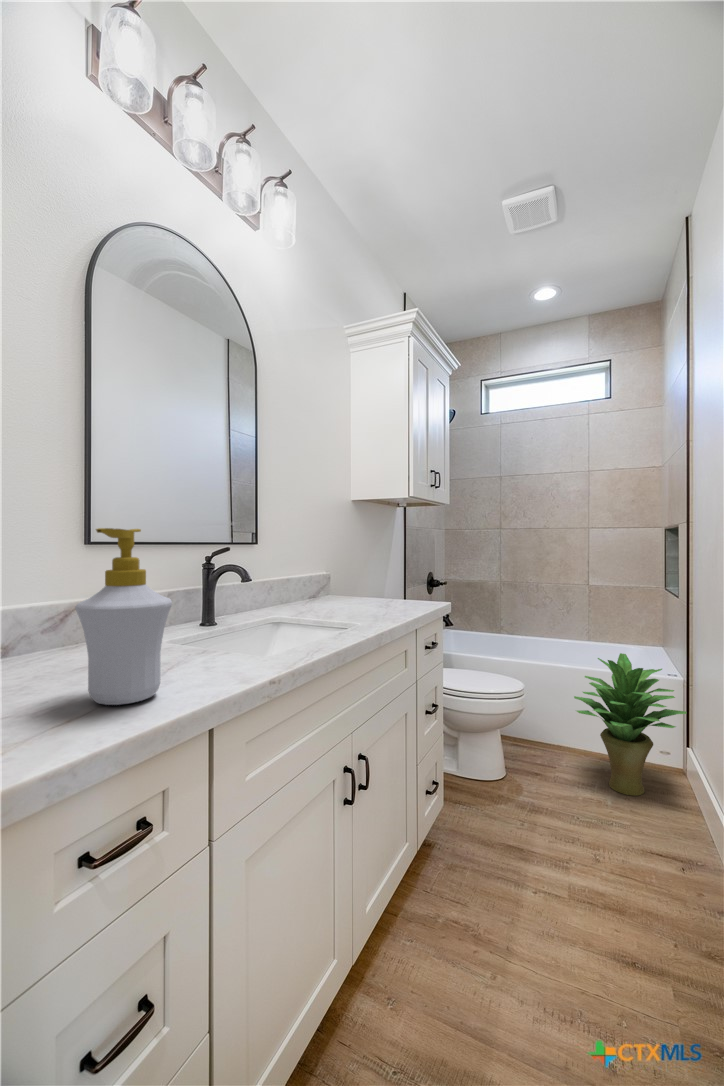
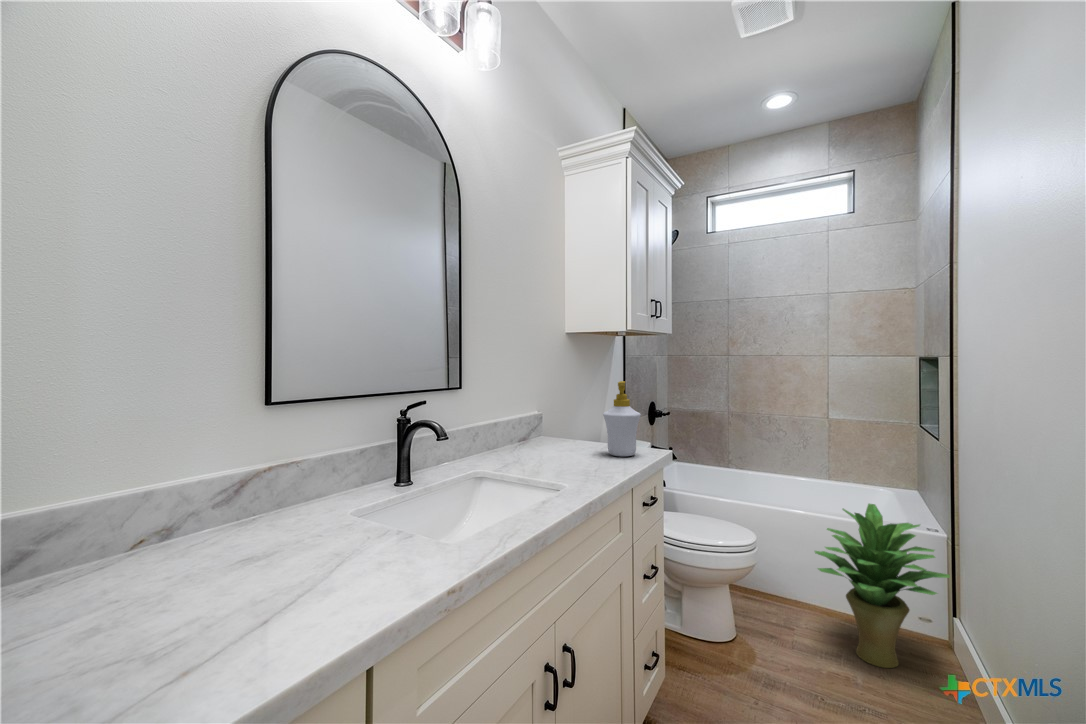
soap bottle: present [75,528,172,705] -> present [603,381,641,456]

